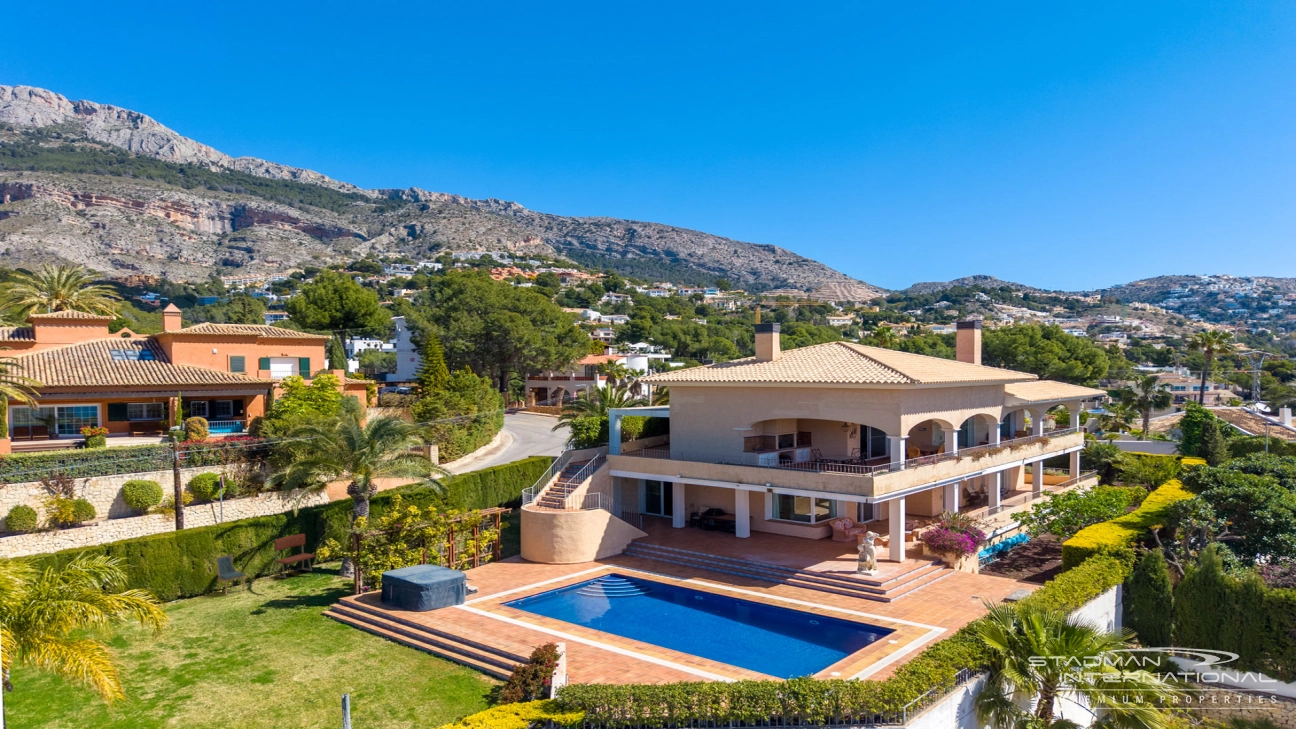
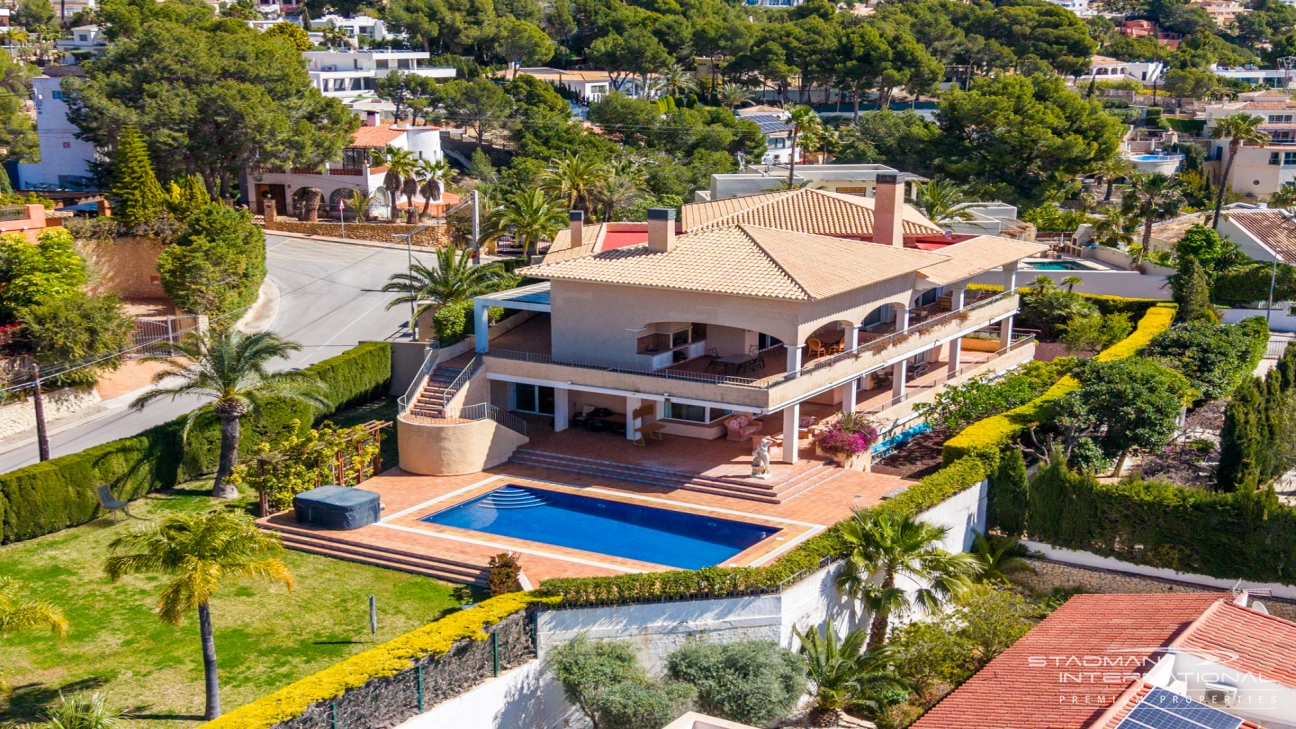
bench: present [274,534,315,578] -> present [632,404,666,446]

